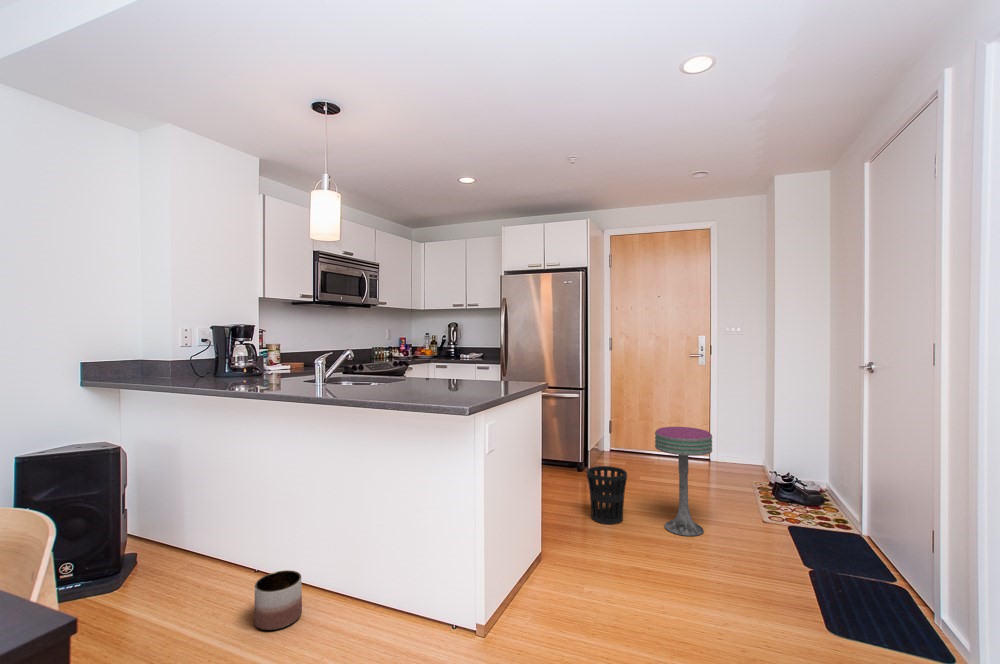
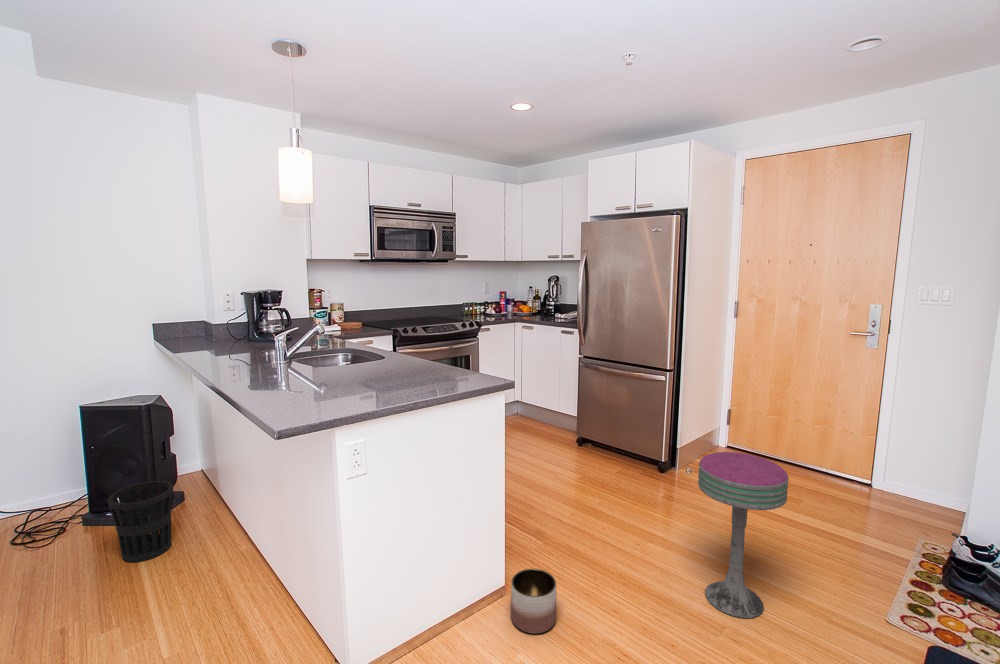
wastebasket: present [587,466,627,524] -> present [108,481,173,562]
planter: present [254,570,302,630] -> present [511,569,556,633]

